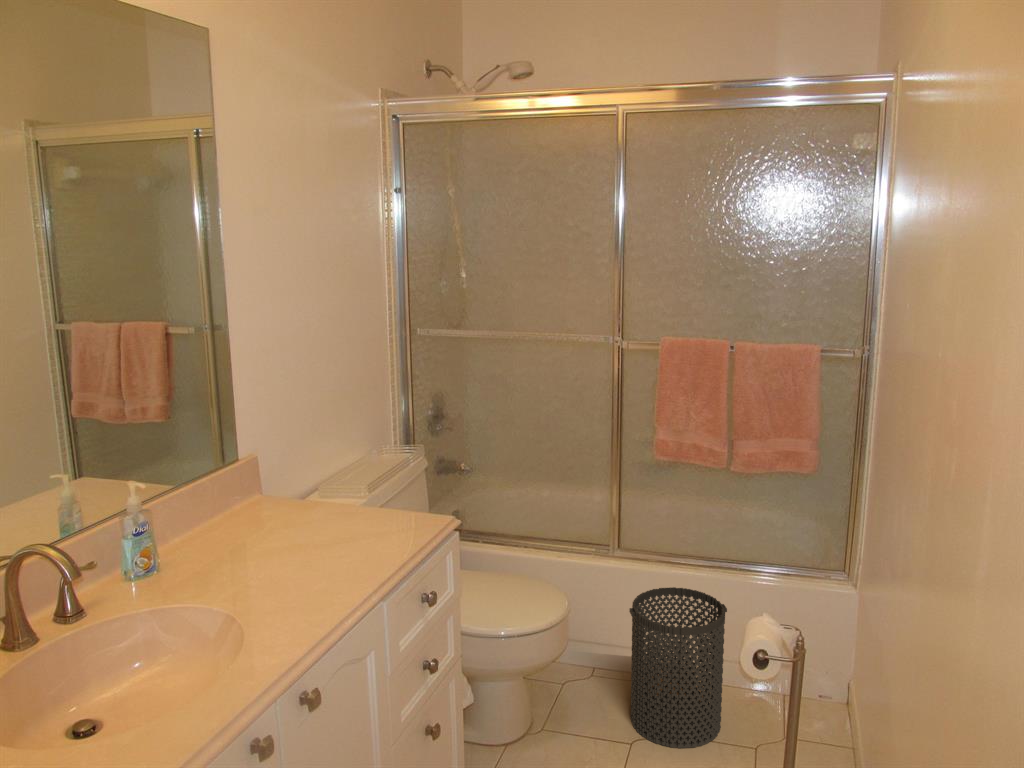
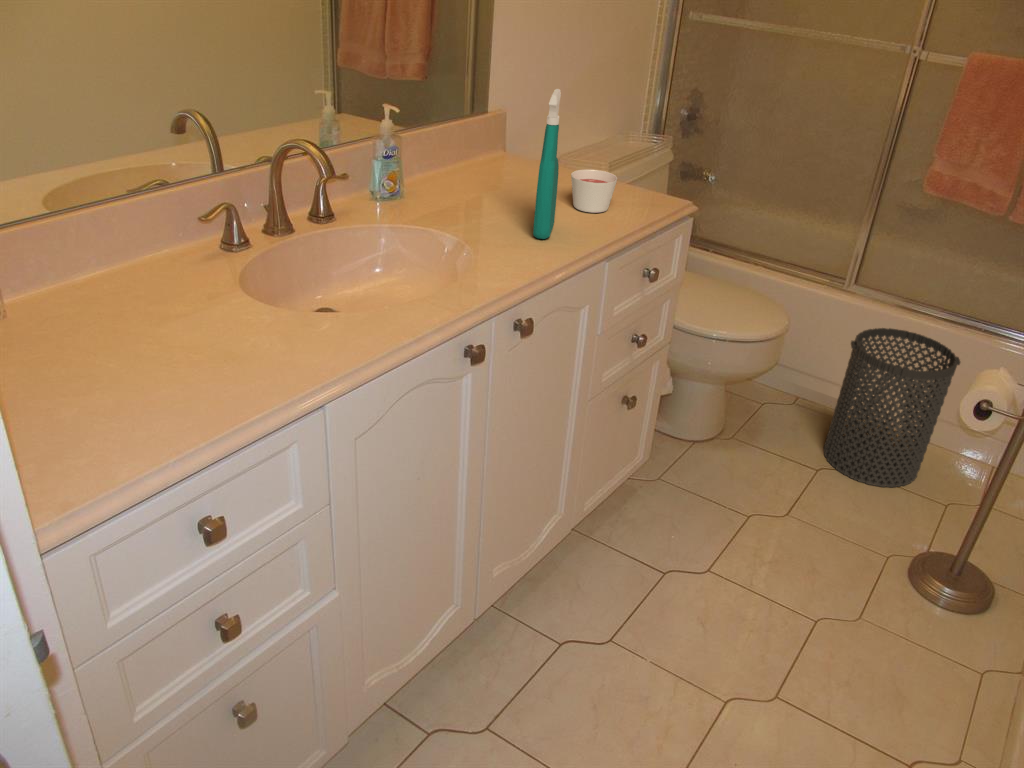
spray bottle: none [303,444,326,592] -> present [533,89,561,239]
candle: none [336,506,382,550] -> present [571,169,617,213]

